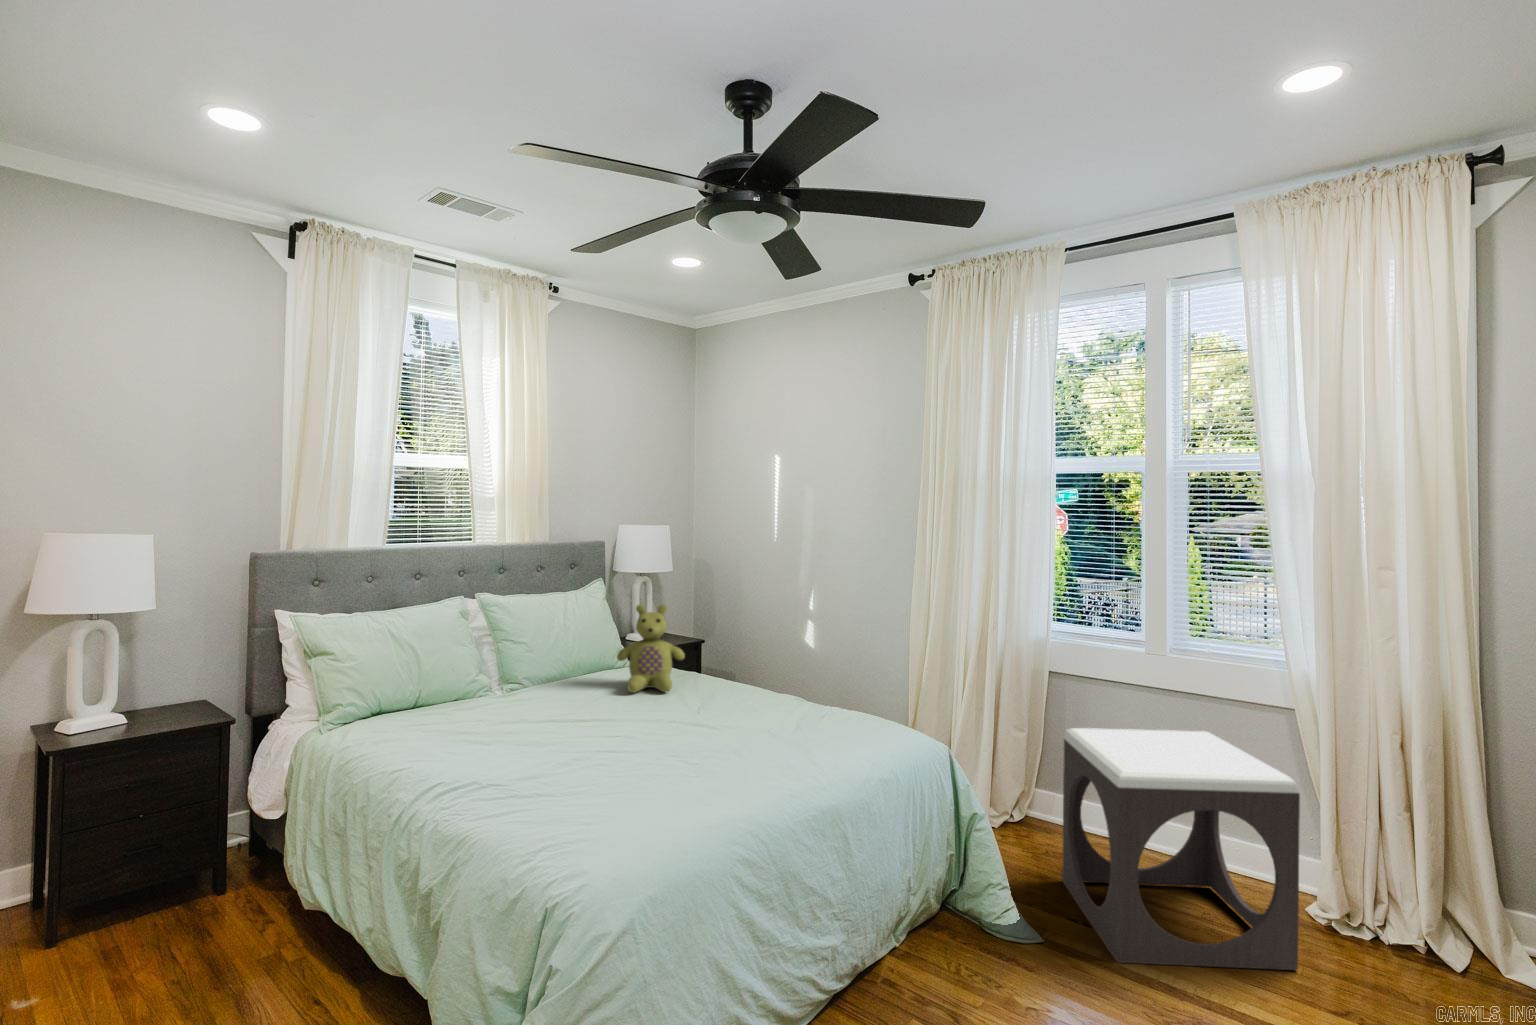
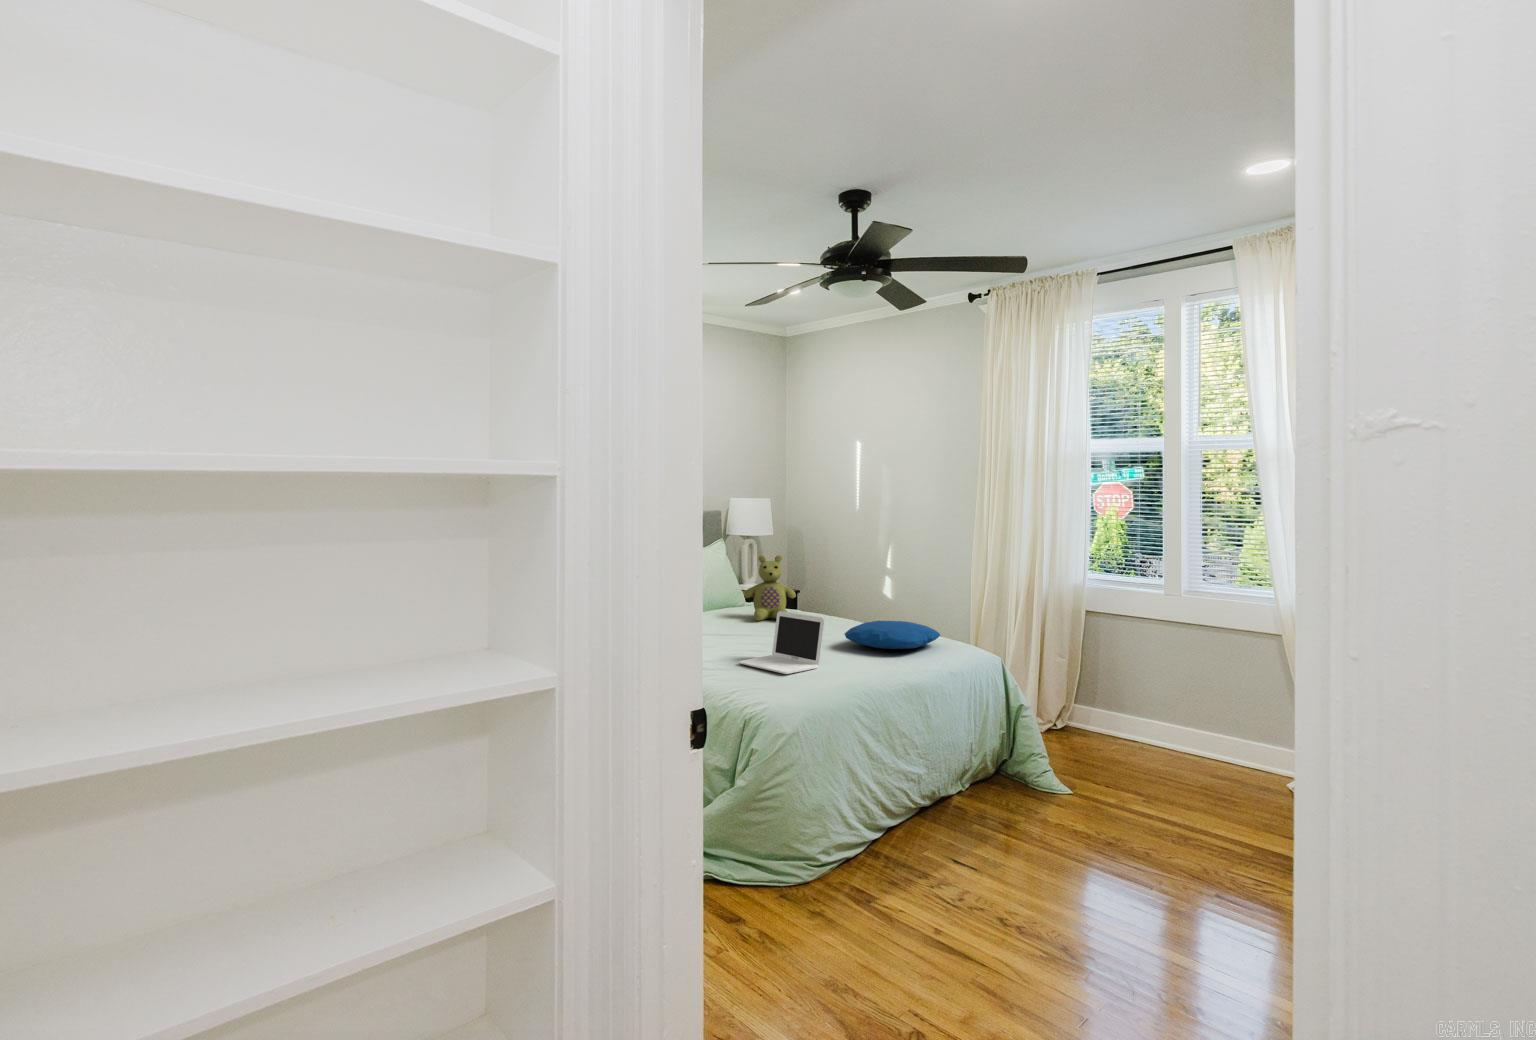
laptop: none [572,701,696,808] -> present [739,611,824,674]
pillow: none [735,702,866,749] -> present [845,621,940,649]
footstool: present [1062,728,1300,970] -> none [1091,646,1265,813]

